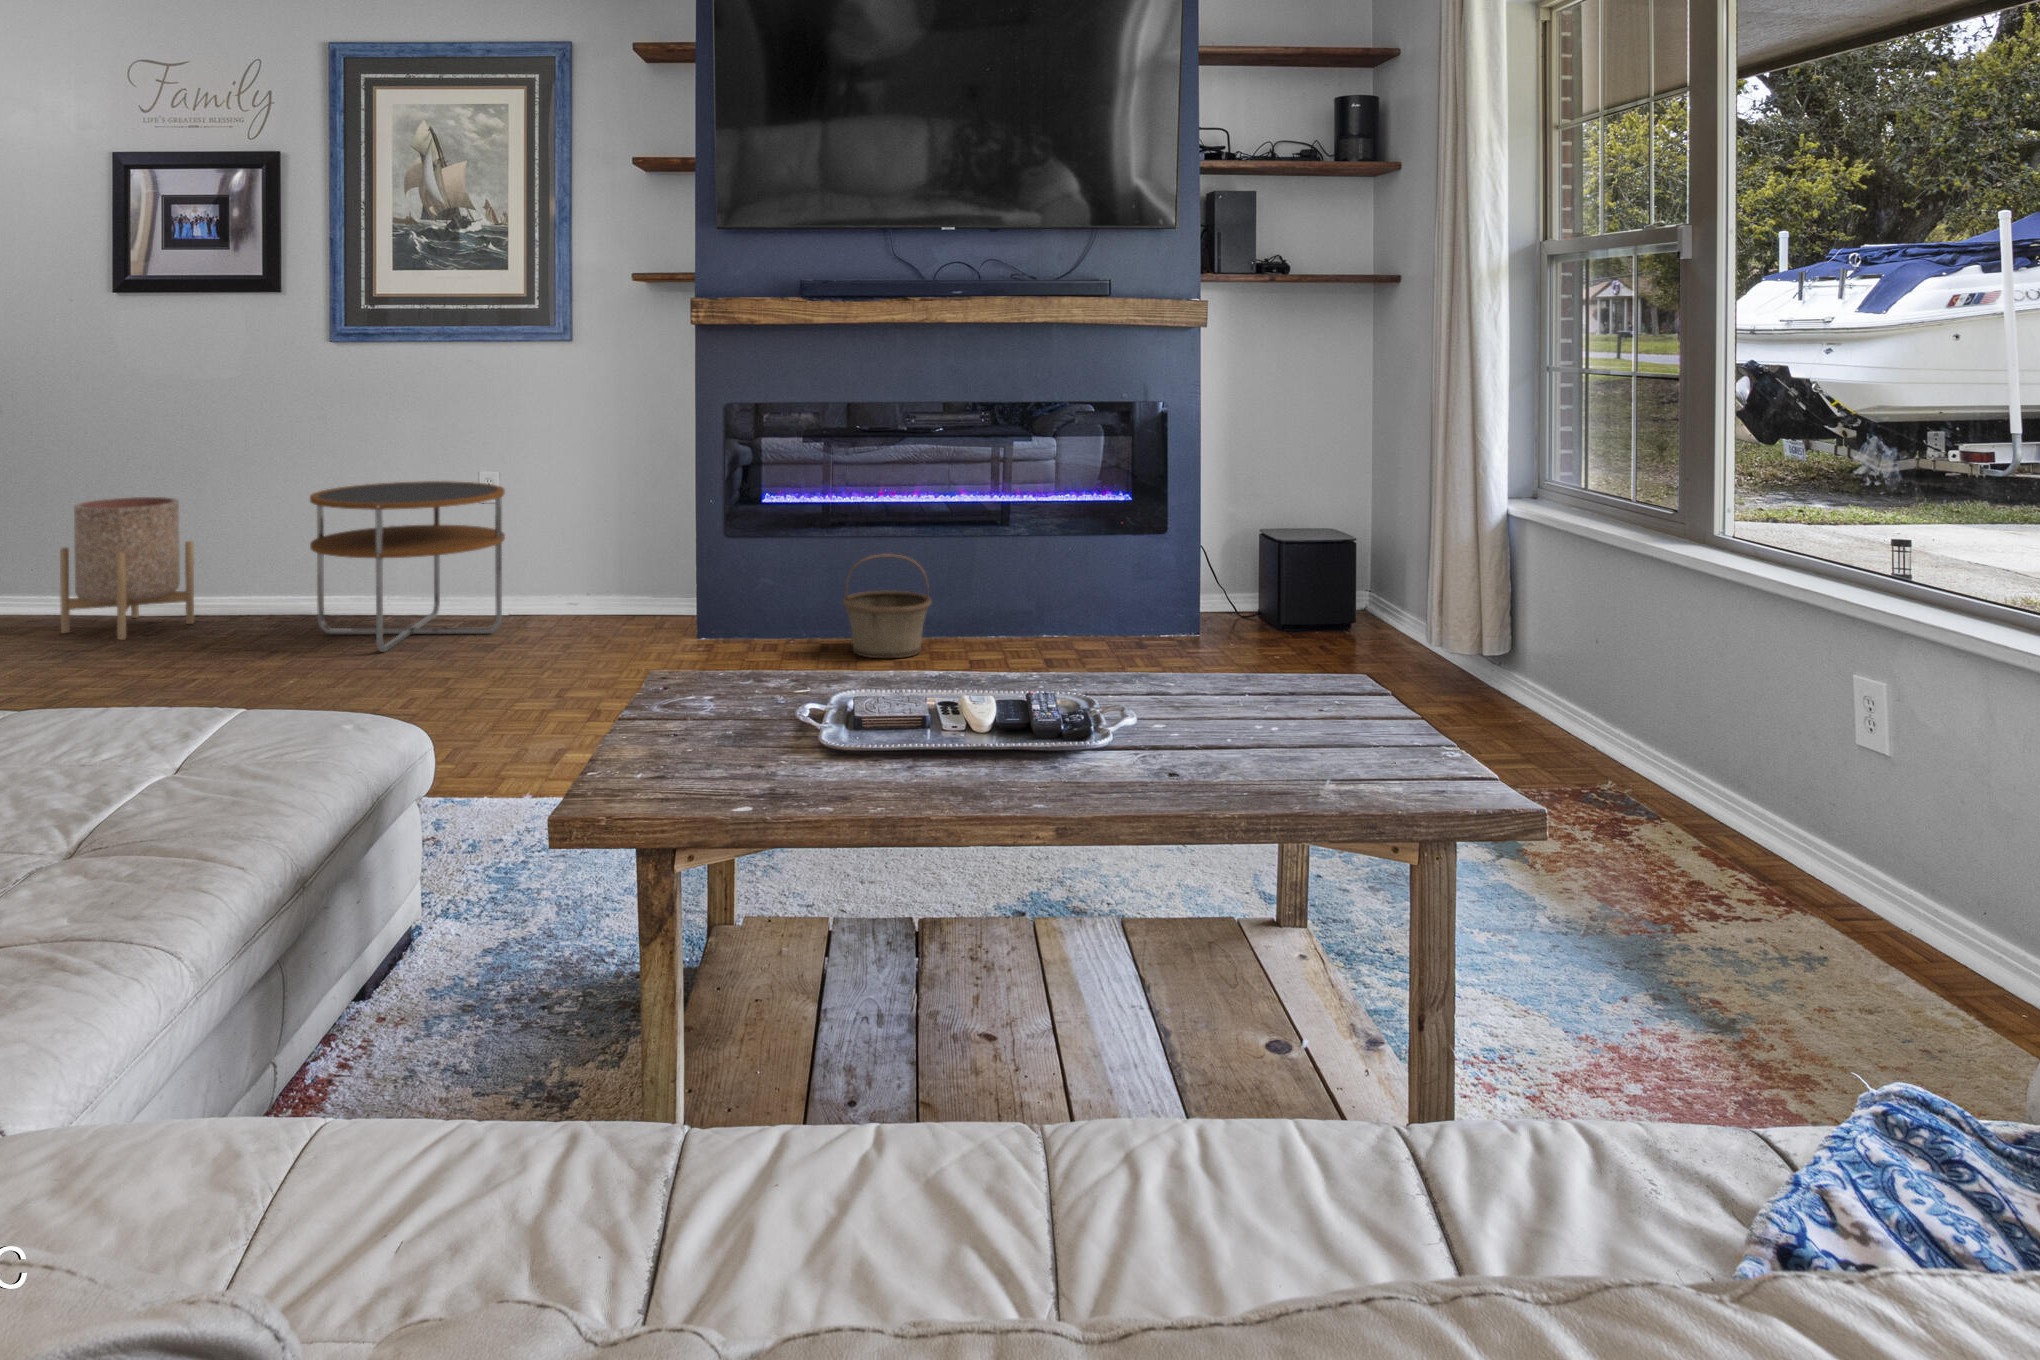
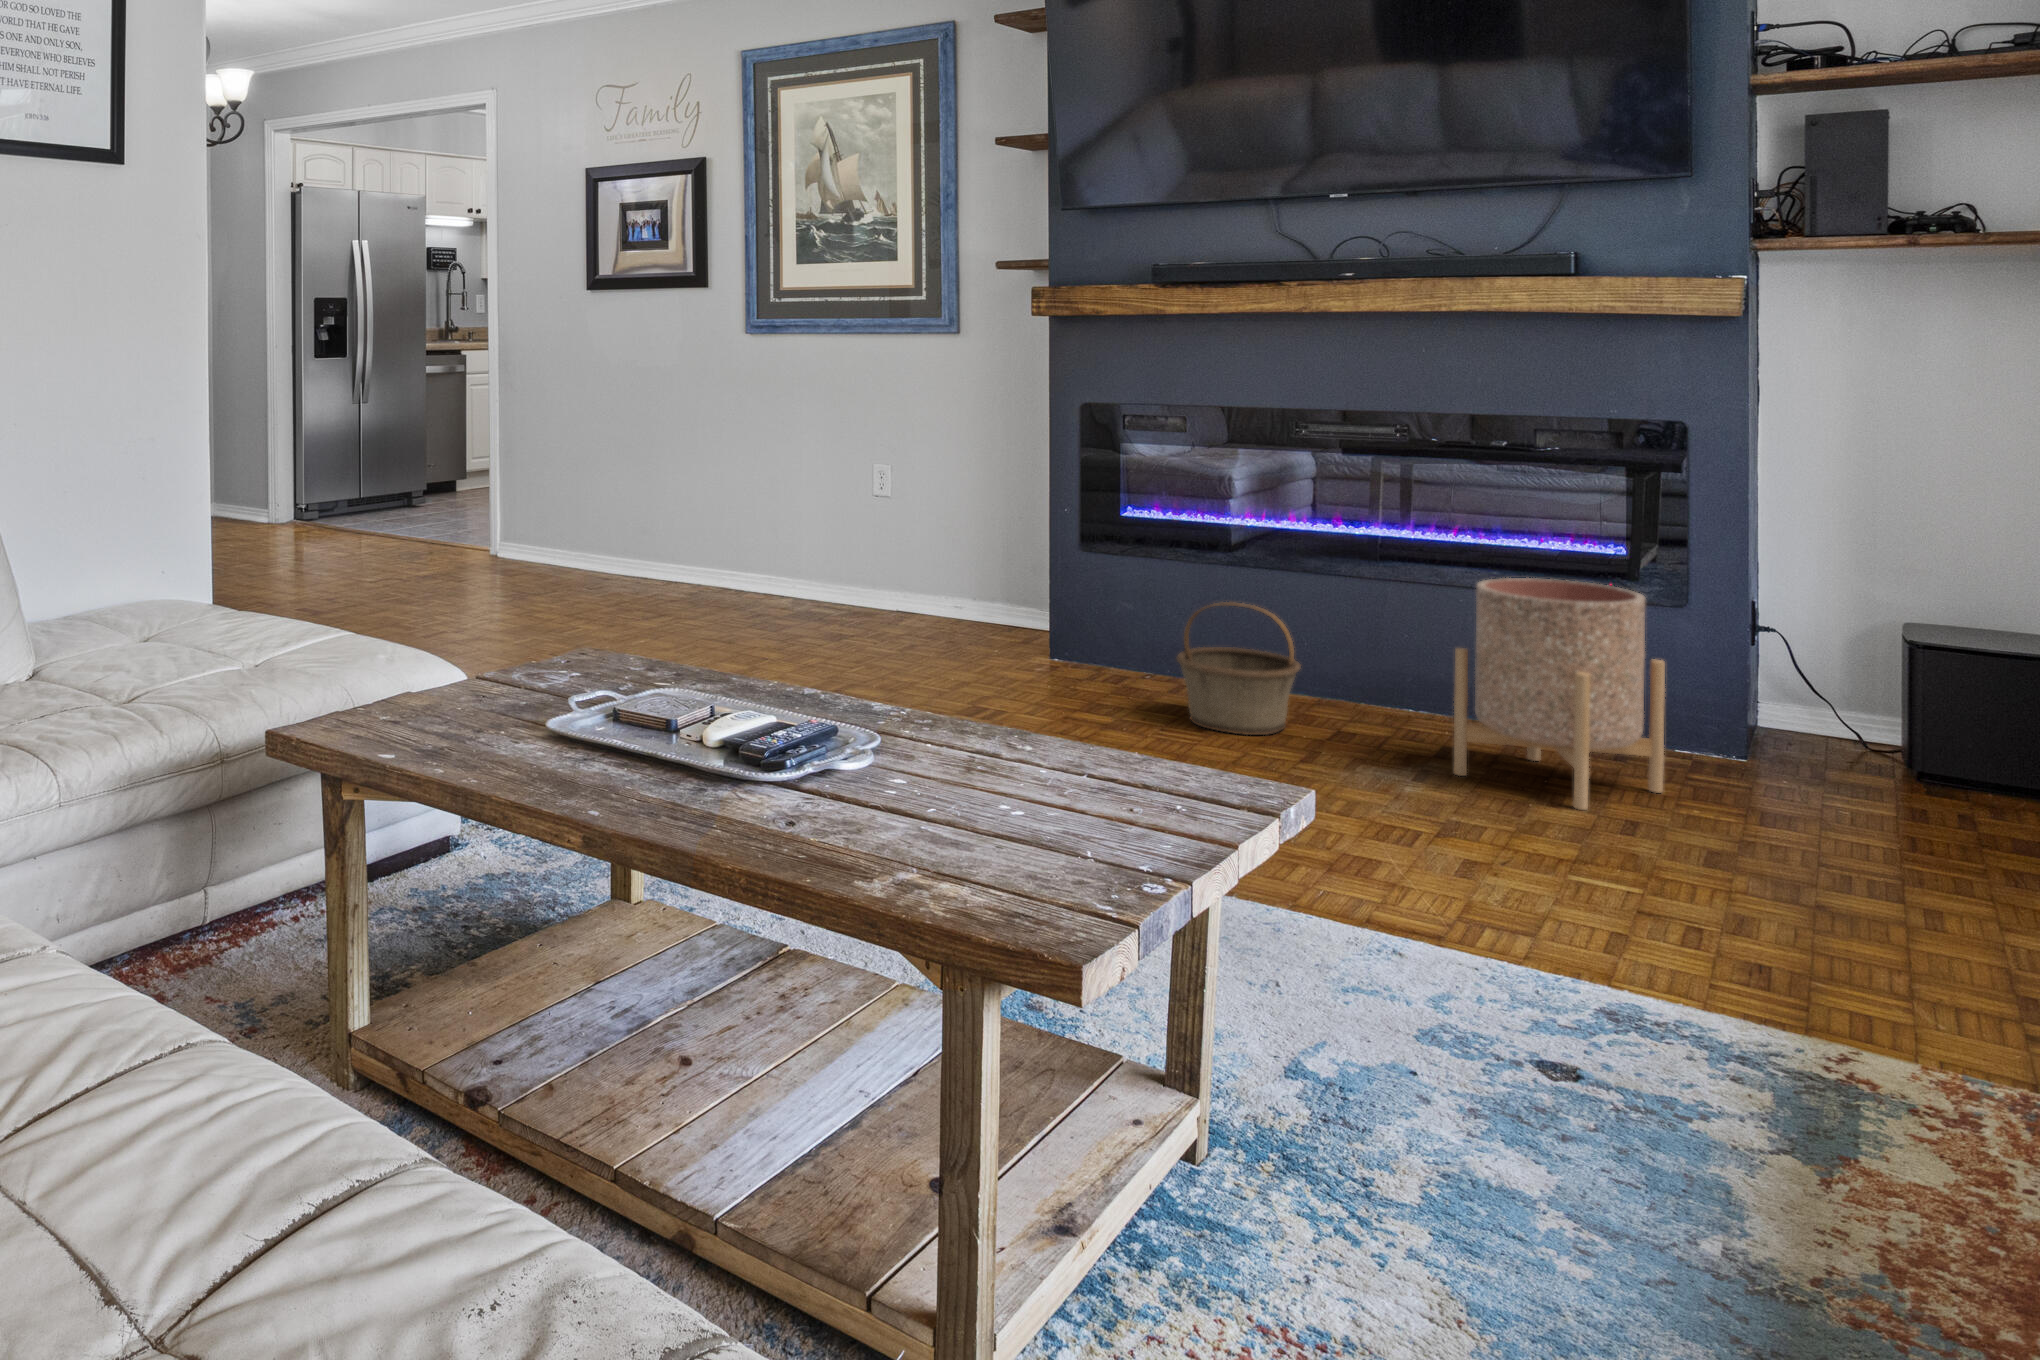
side table: present [310,481,505,652] -> none [689,475,871,636]
planter: present [60,497,194,640] -> present [1454,578,1665,810]

